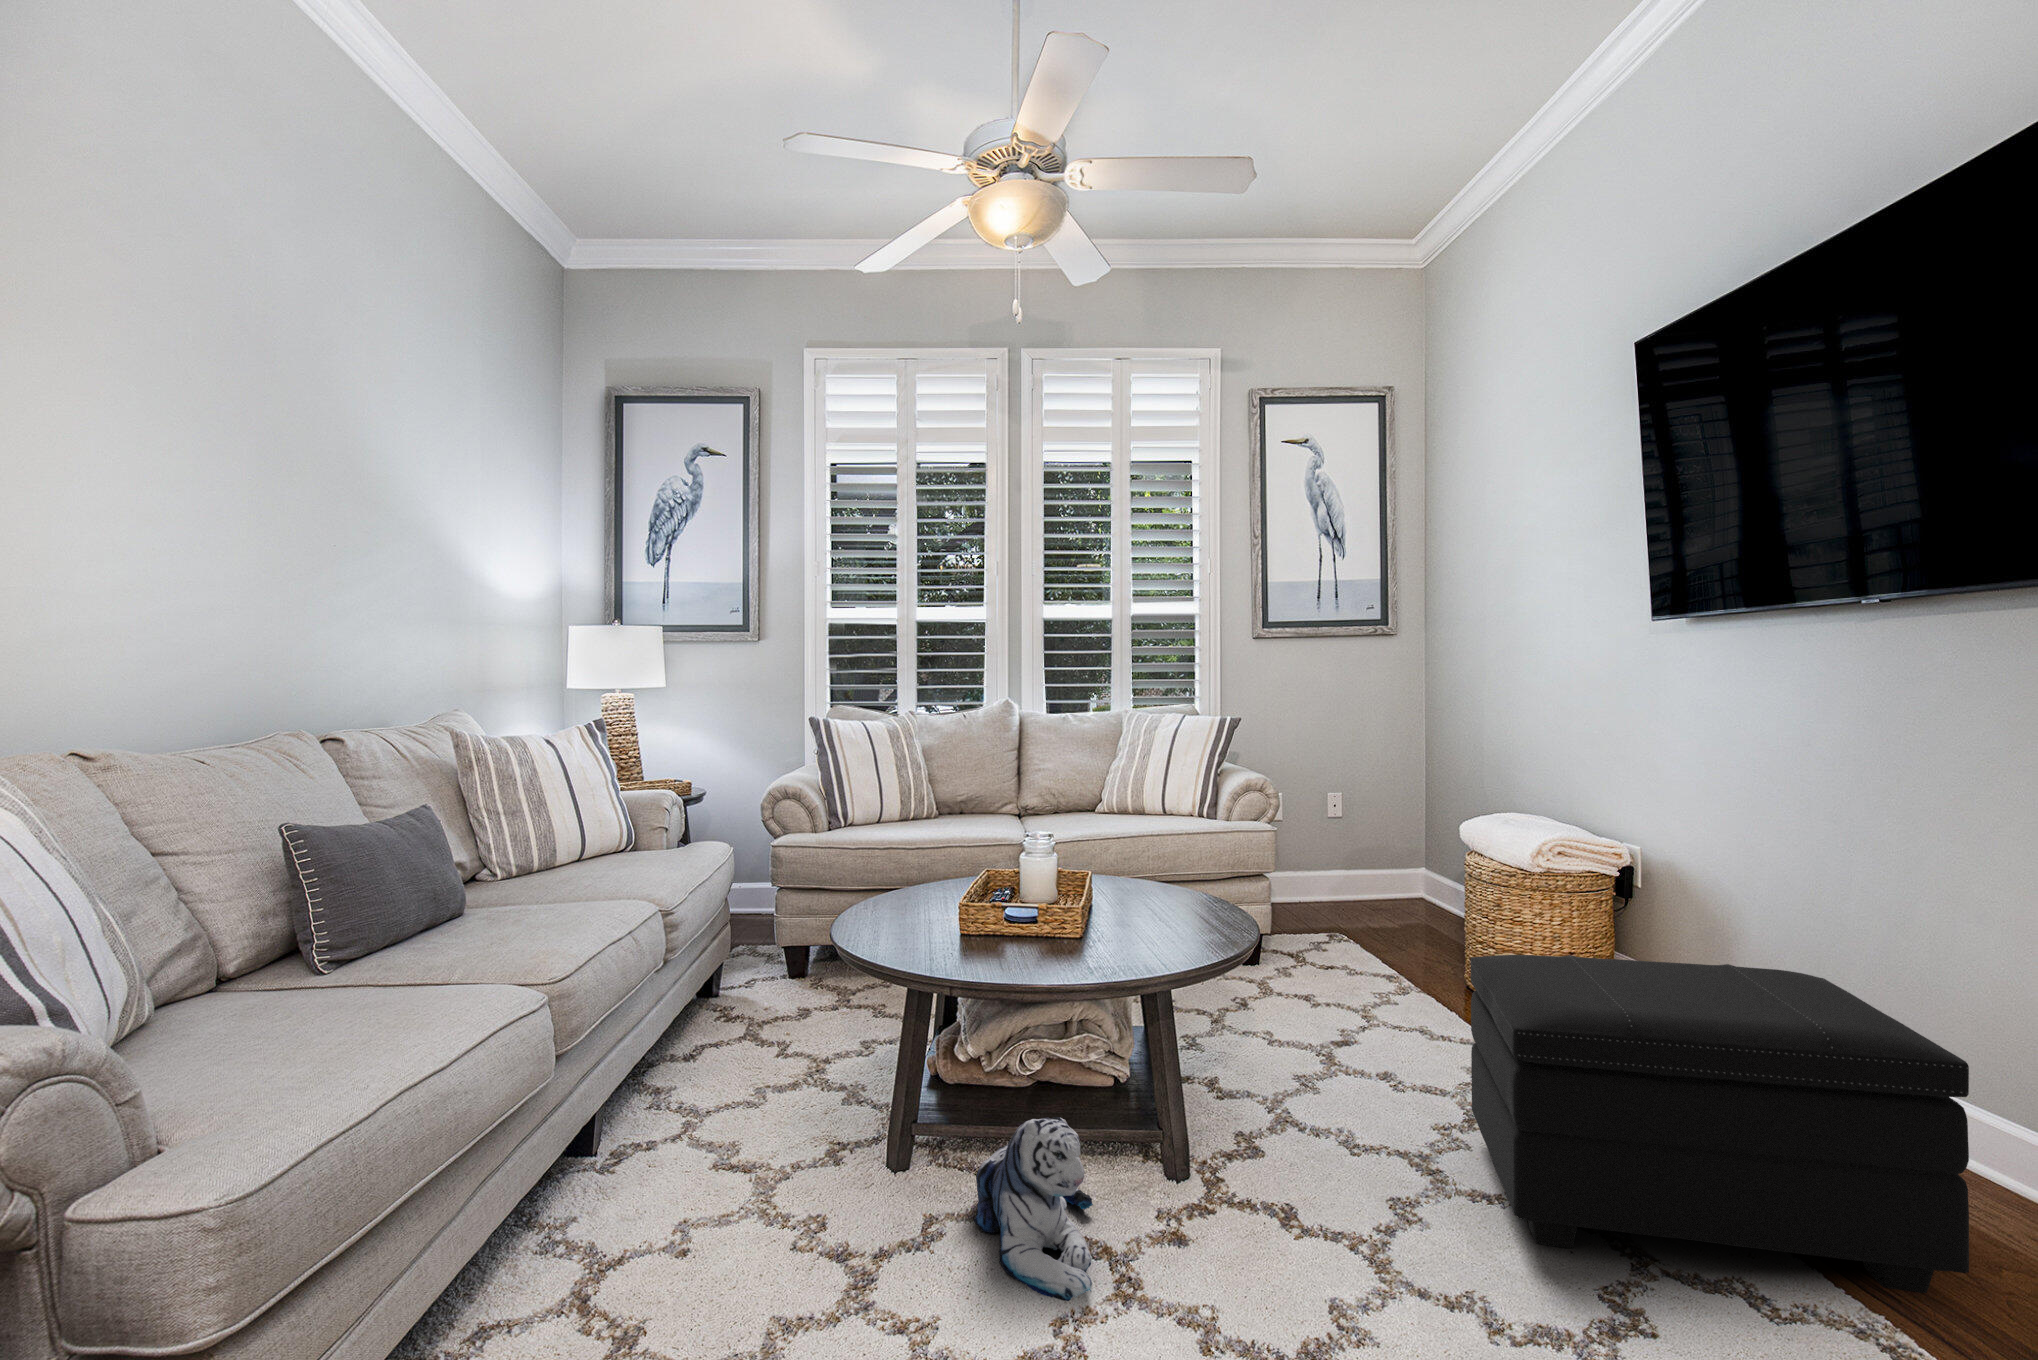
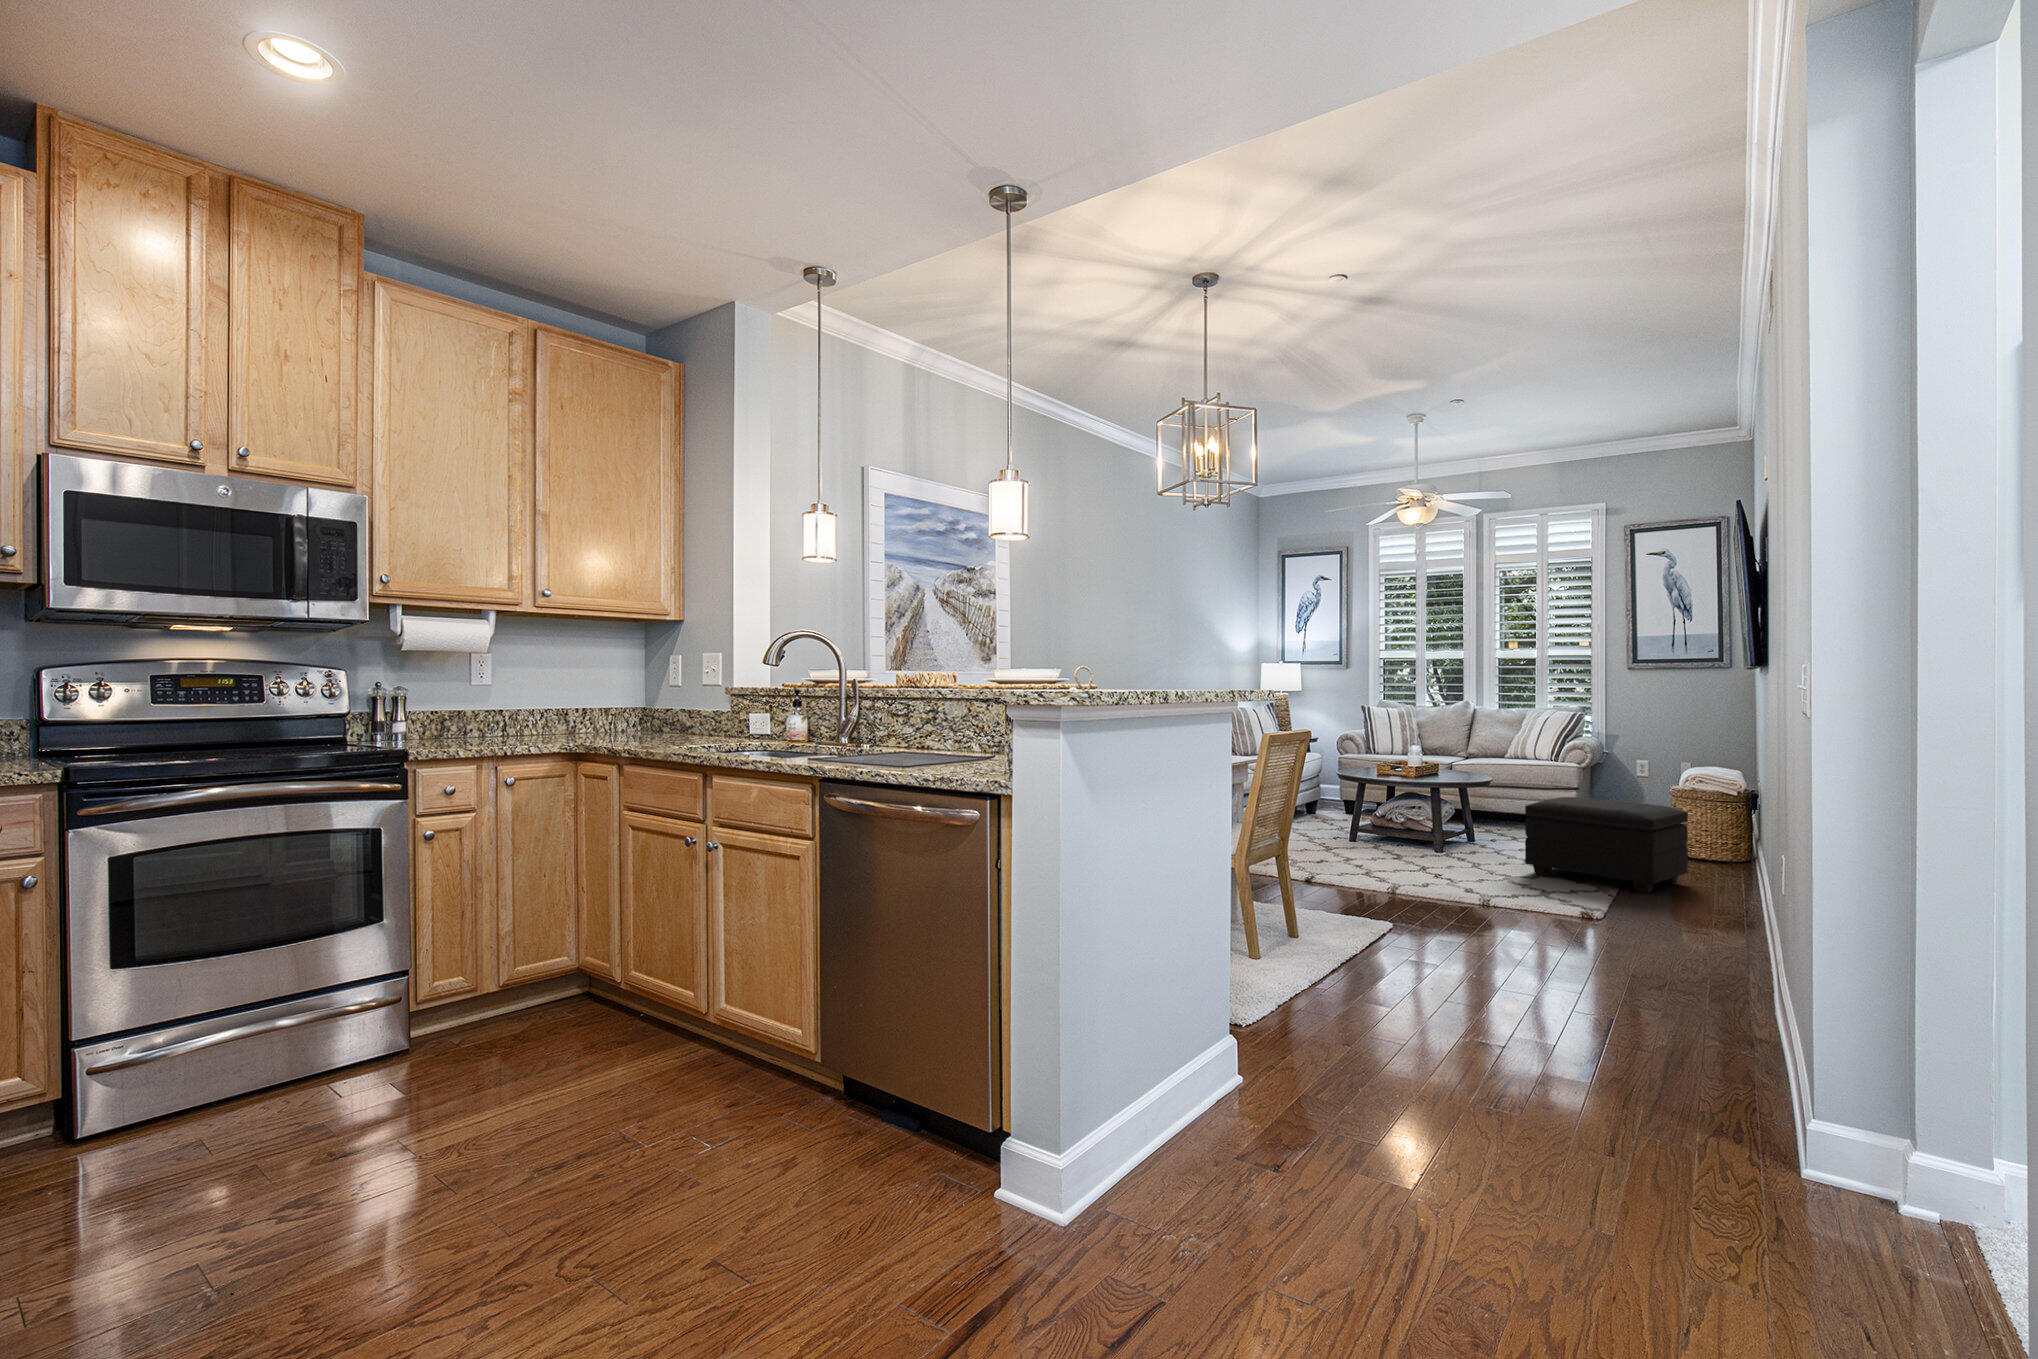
plush toy: present [974,1117,1093,1301] -> none [1363,819,1401,860]

